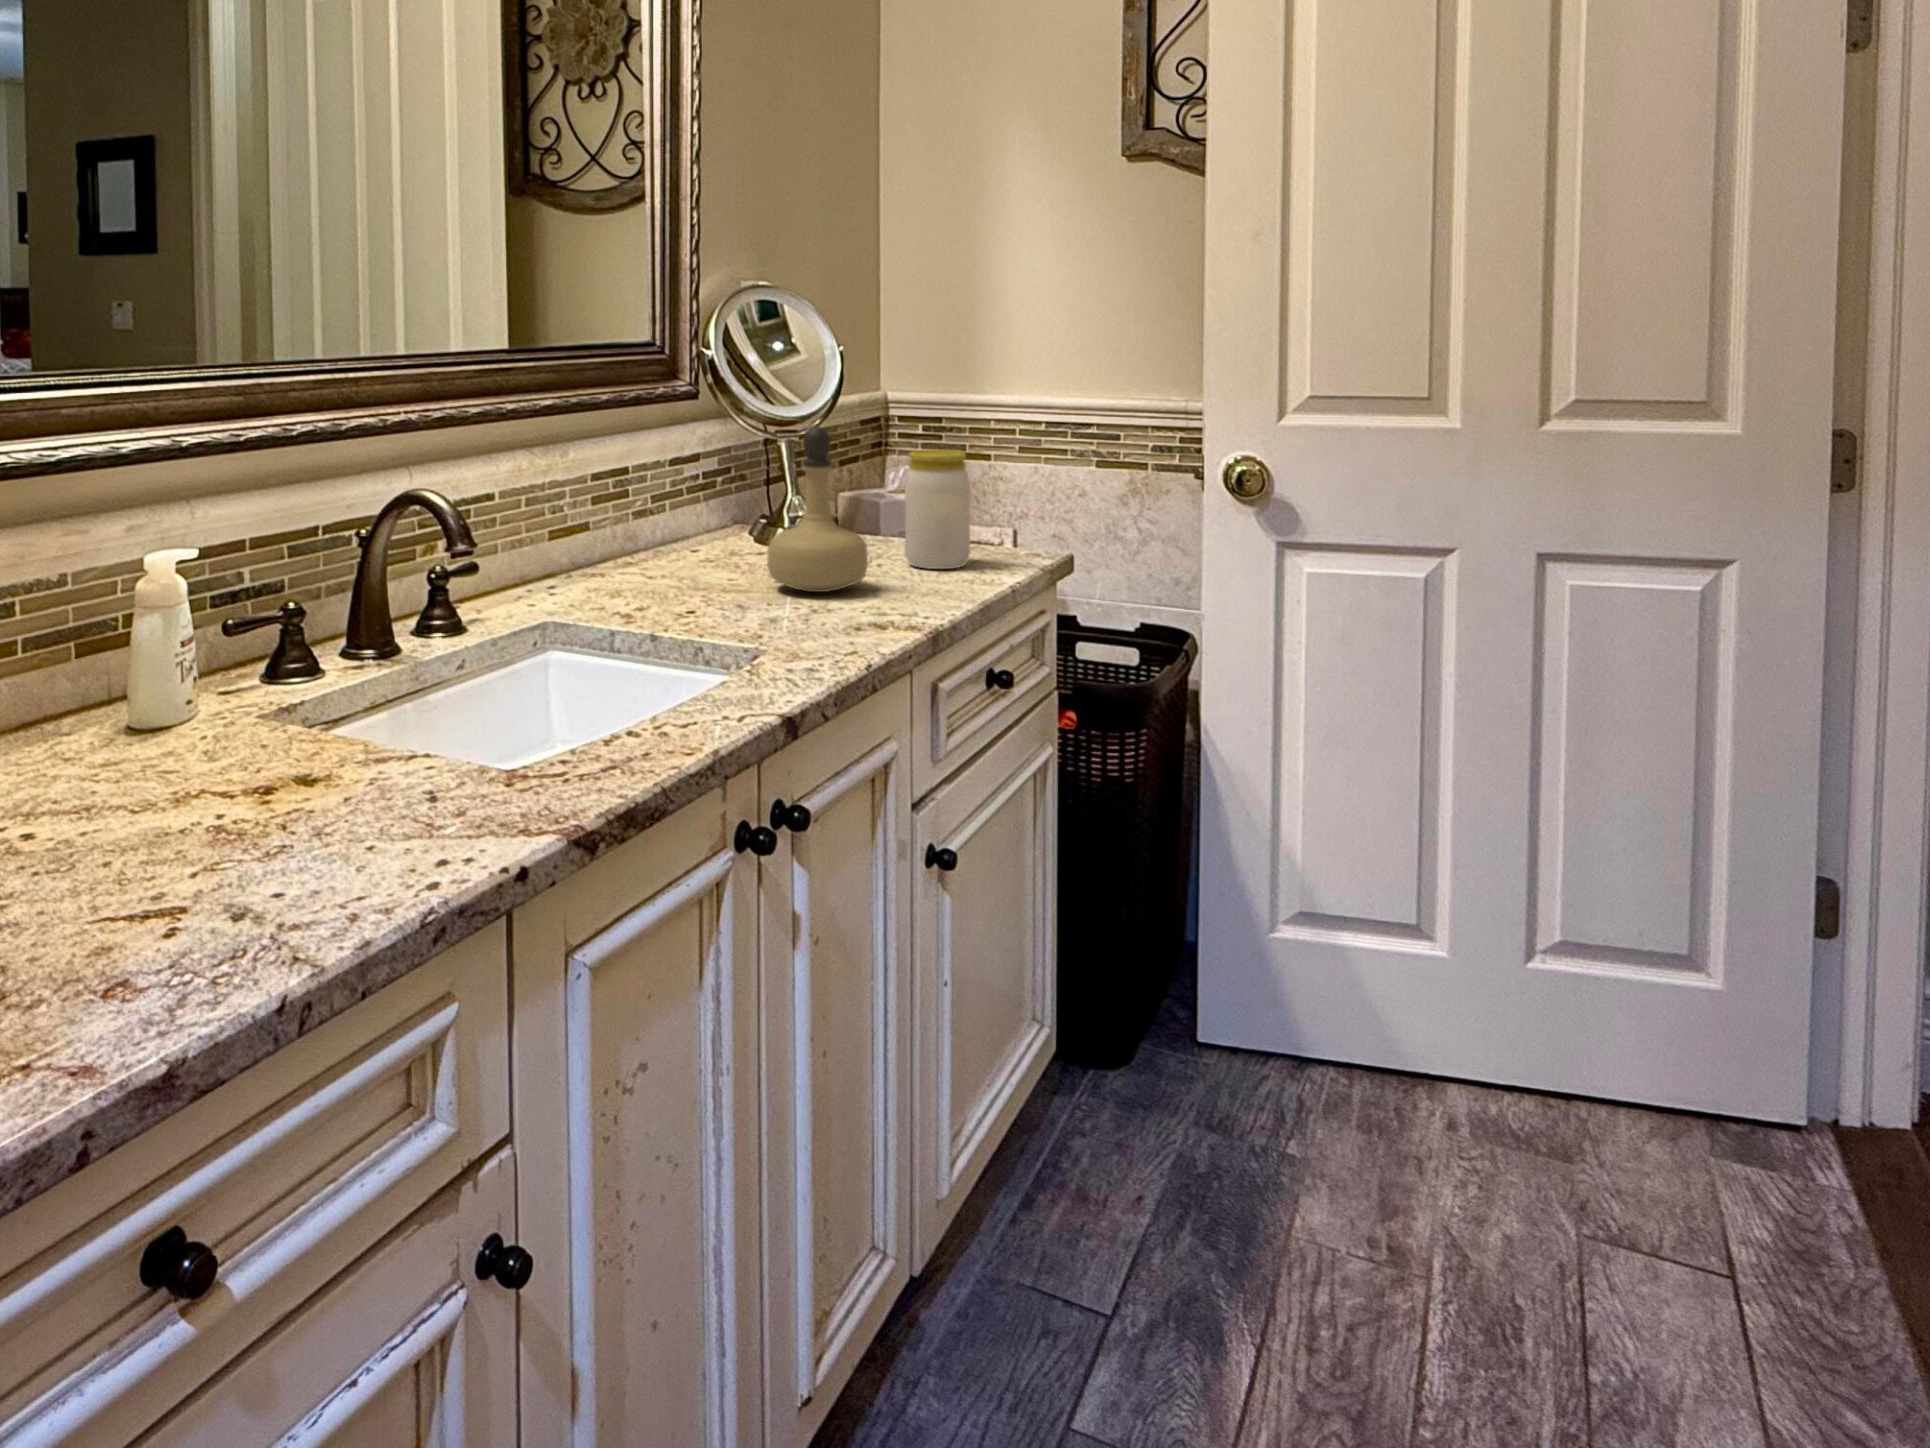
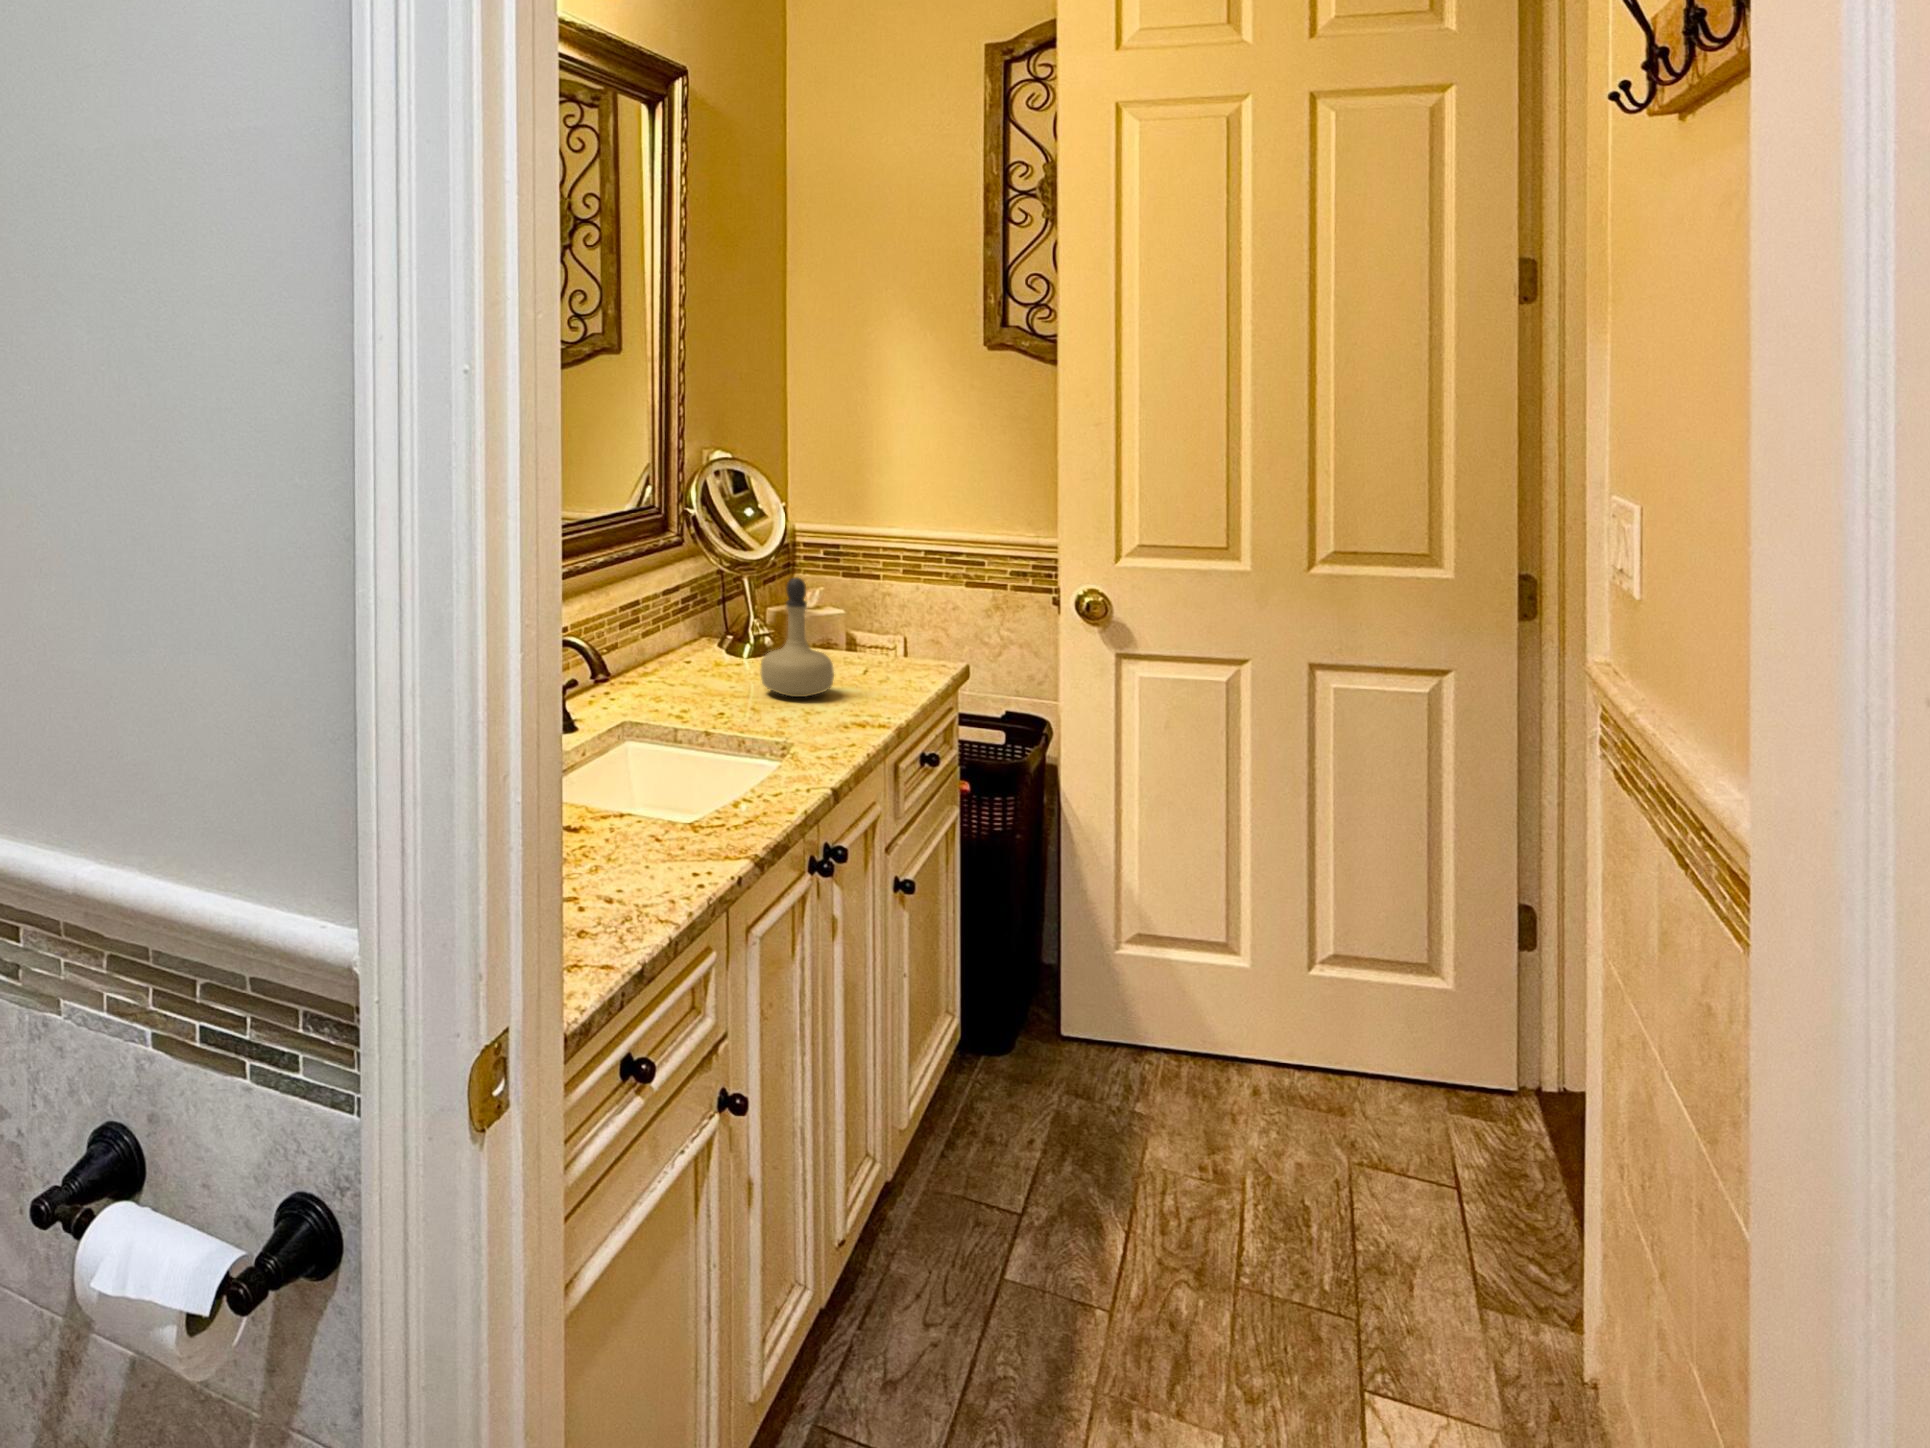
jar: present [905,450,970,569] -> none [848,588,898,677]

